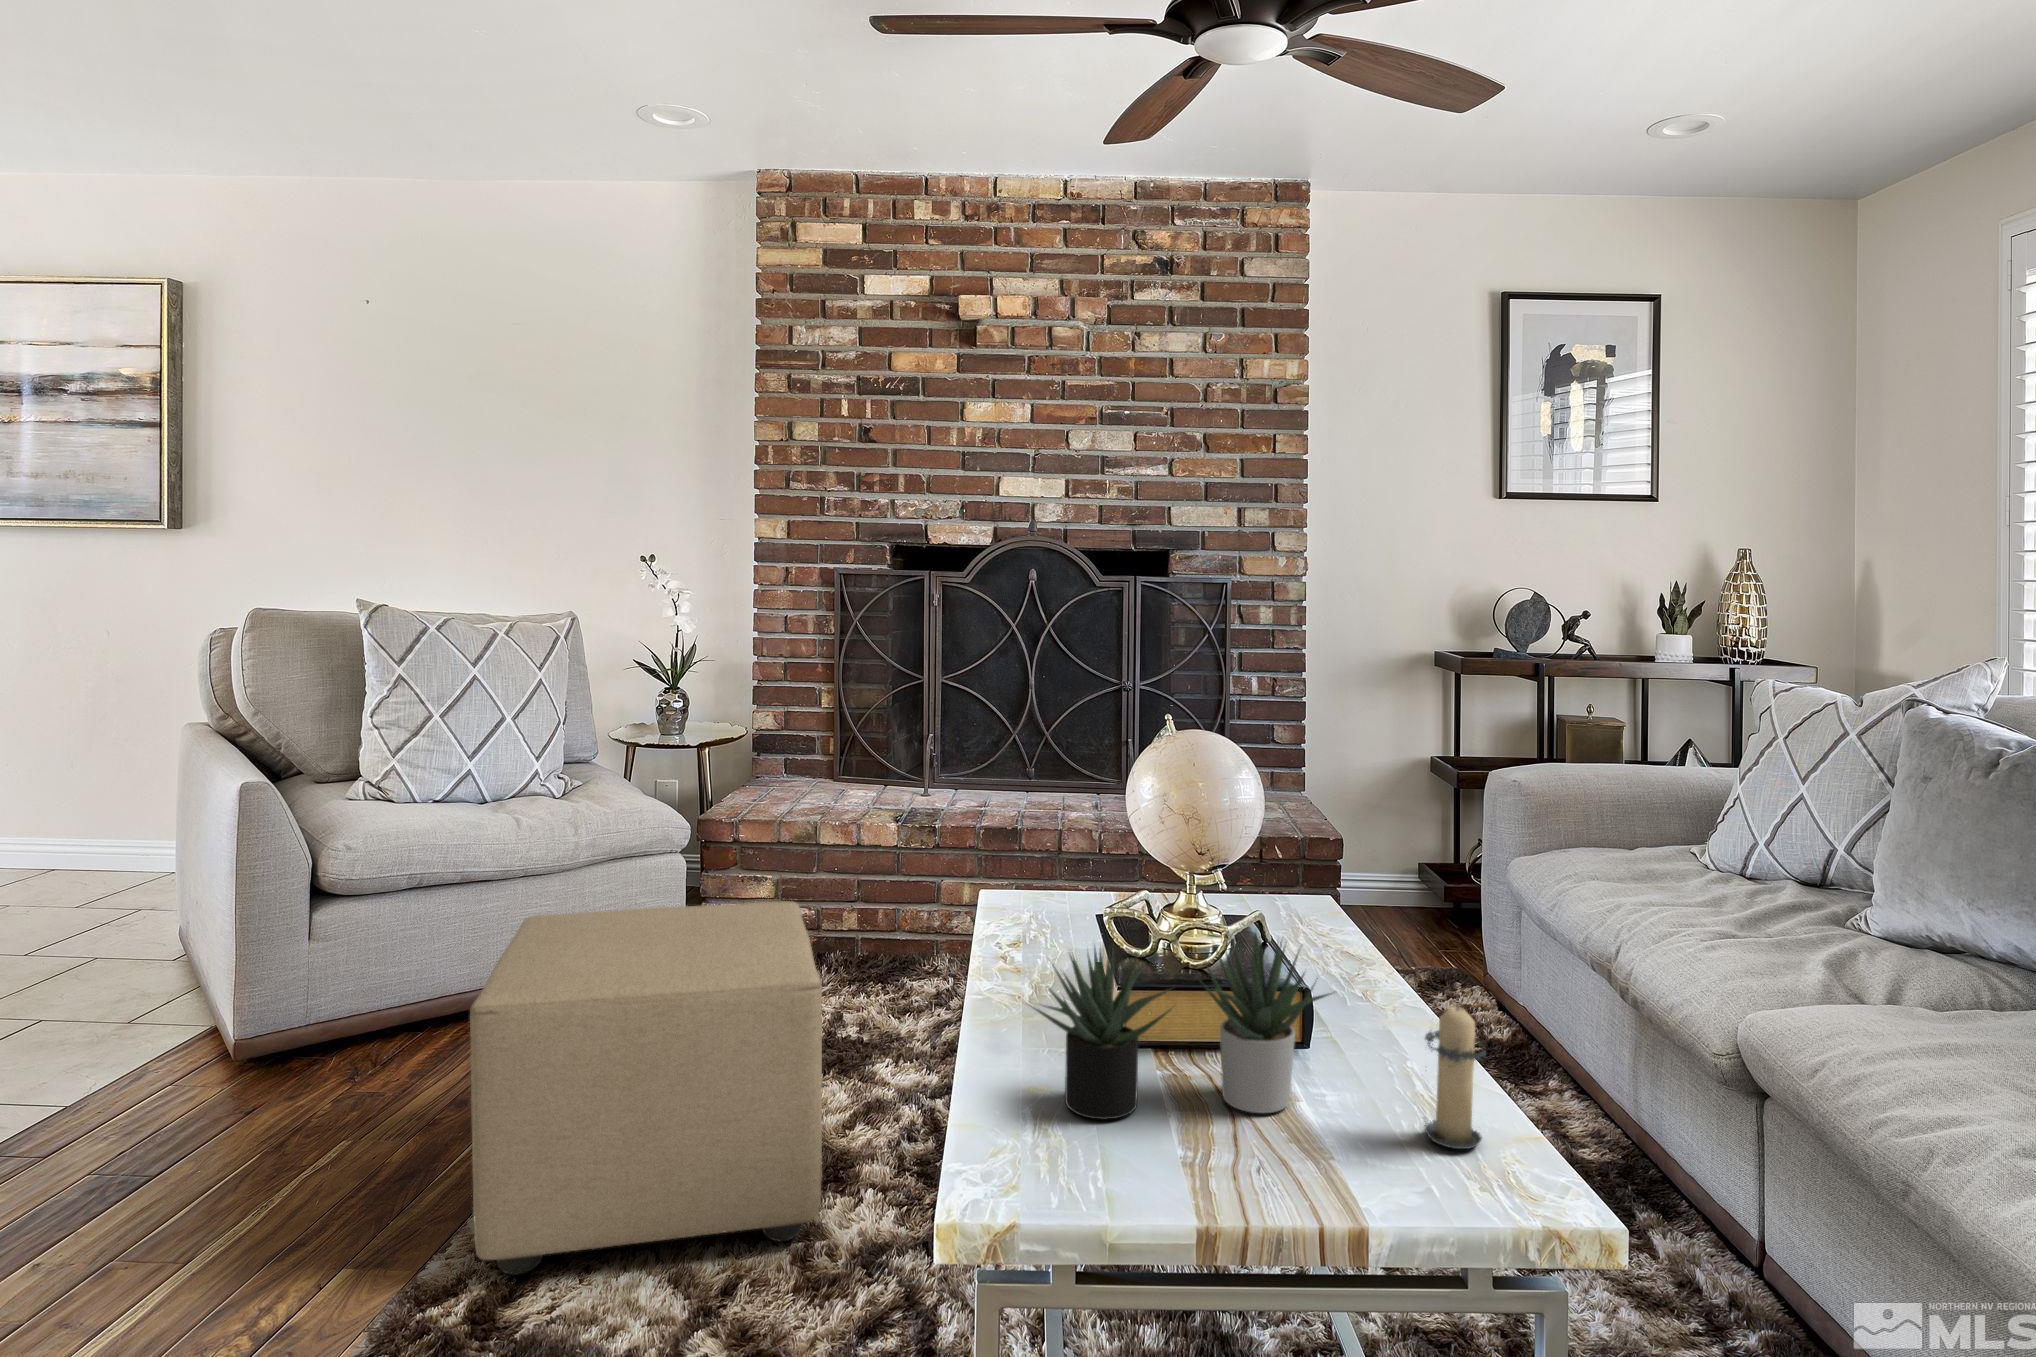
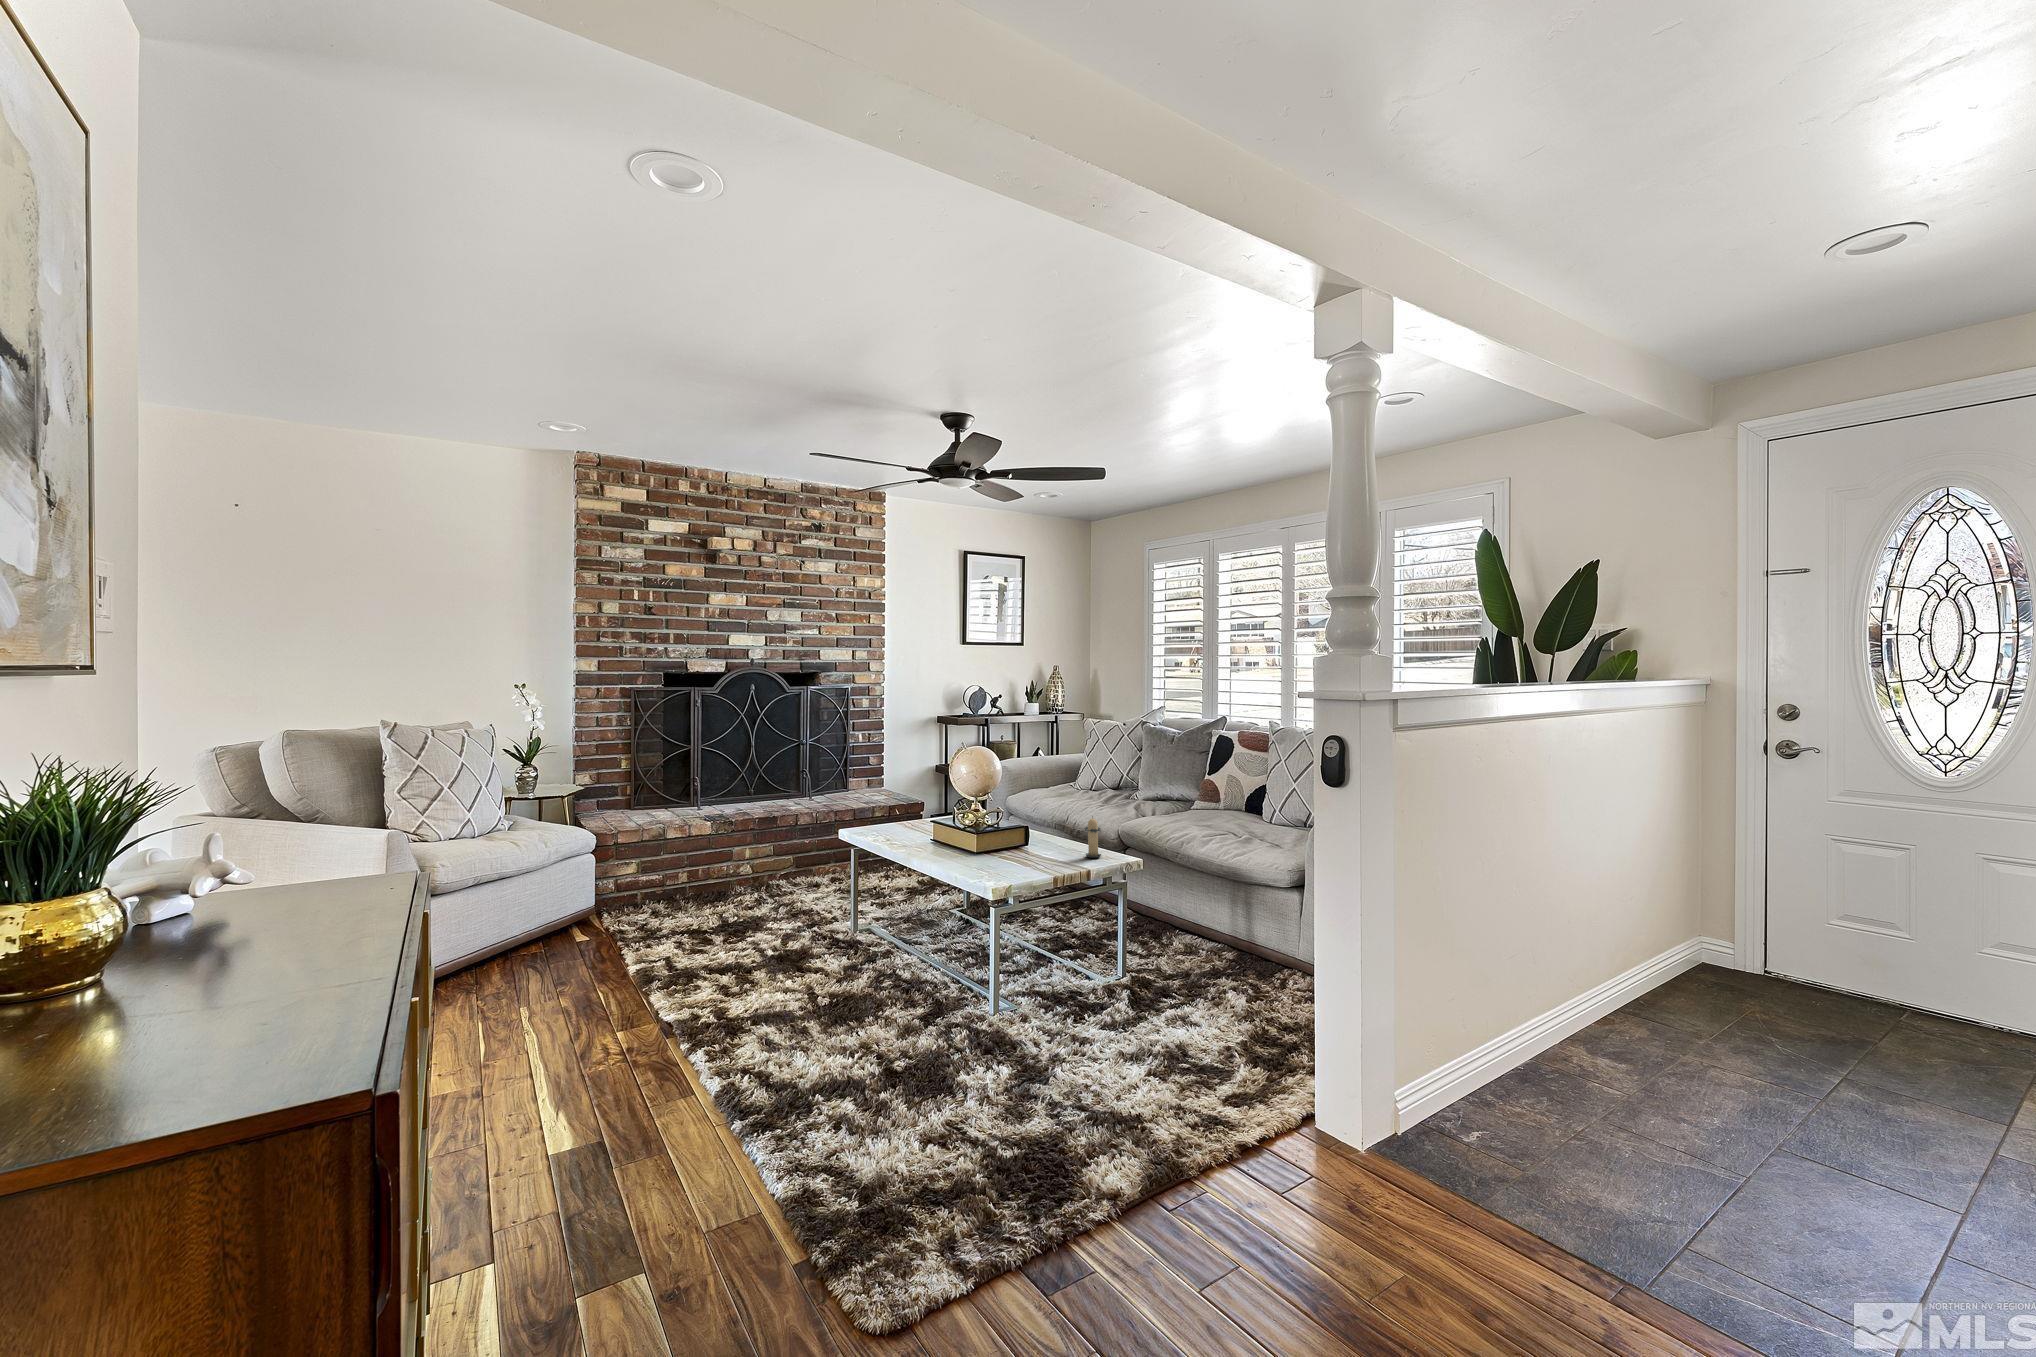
ottoman: present [470,901,822,1275] -> none [641,850,837,1022]
succulent plant: present [1033,932,1331,1119] -> none [975,806,1057,871]

